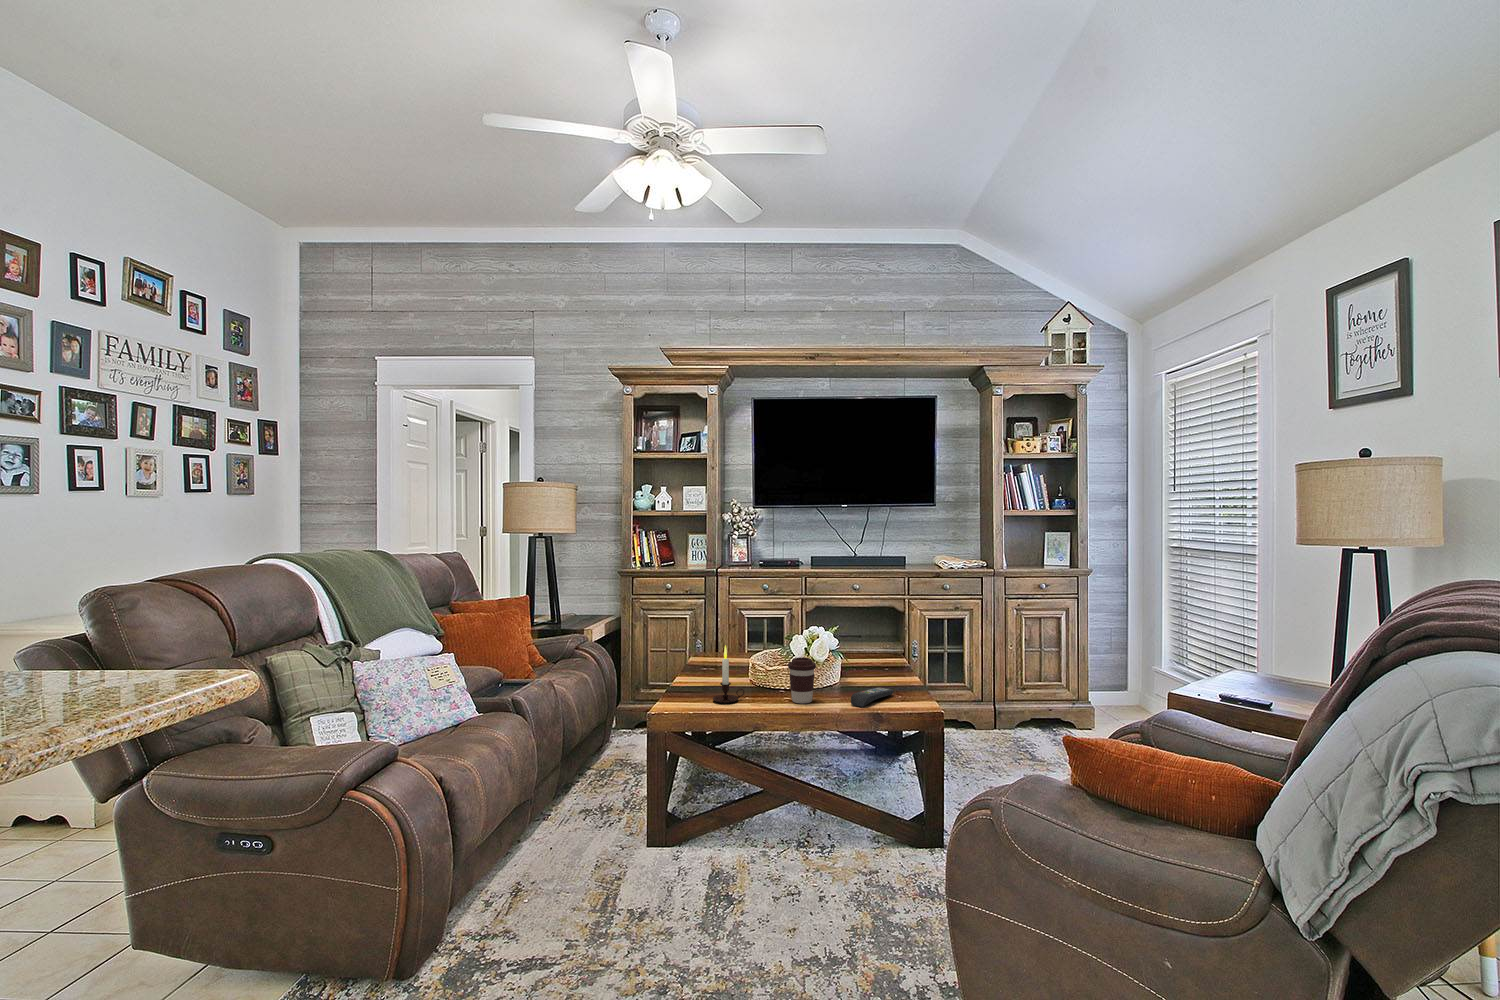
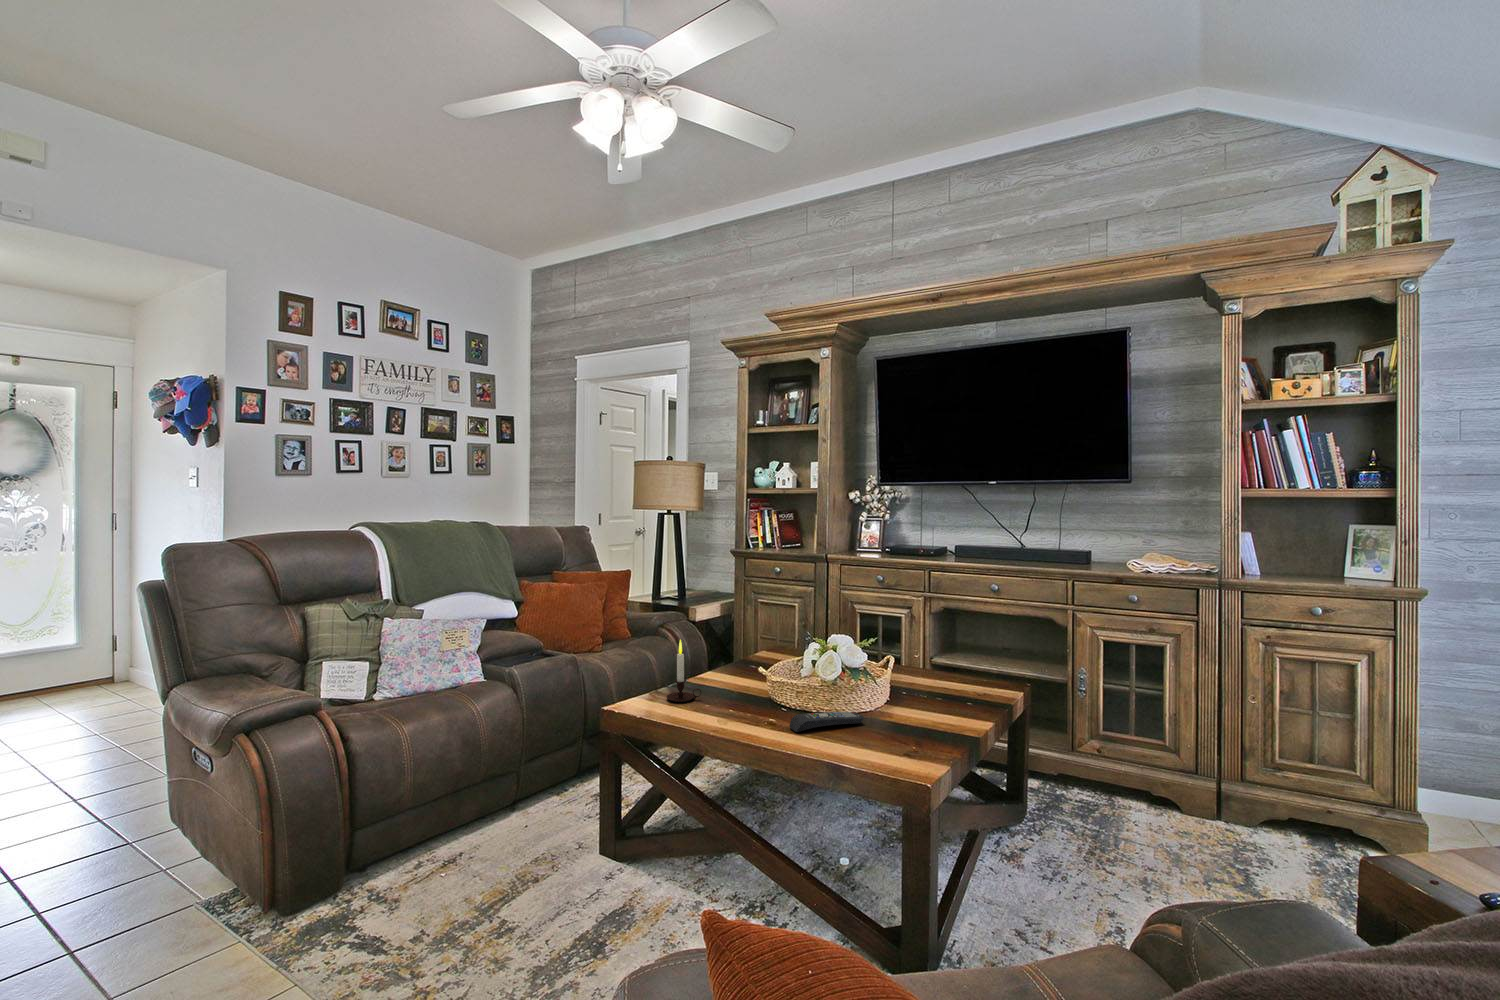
coffee cup: present [788,657,816,703] -> none [734,663,766,716]

